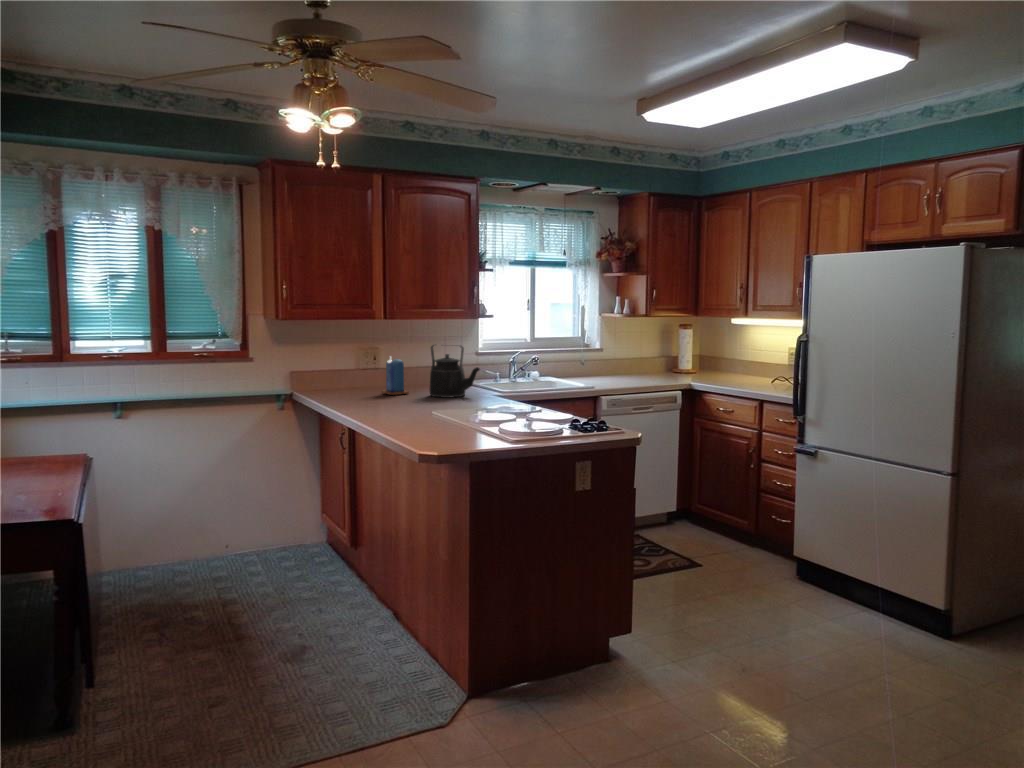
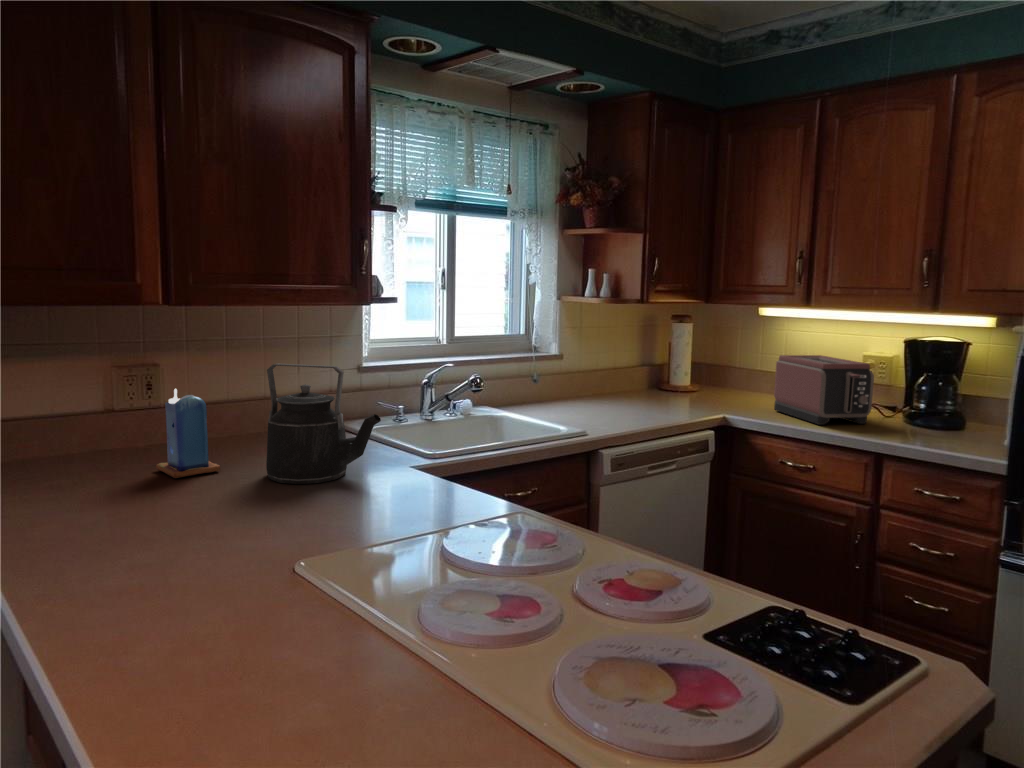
toaster: none [724,348,771,387] -> present [774,355,874,425]

